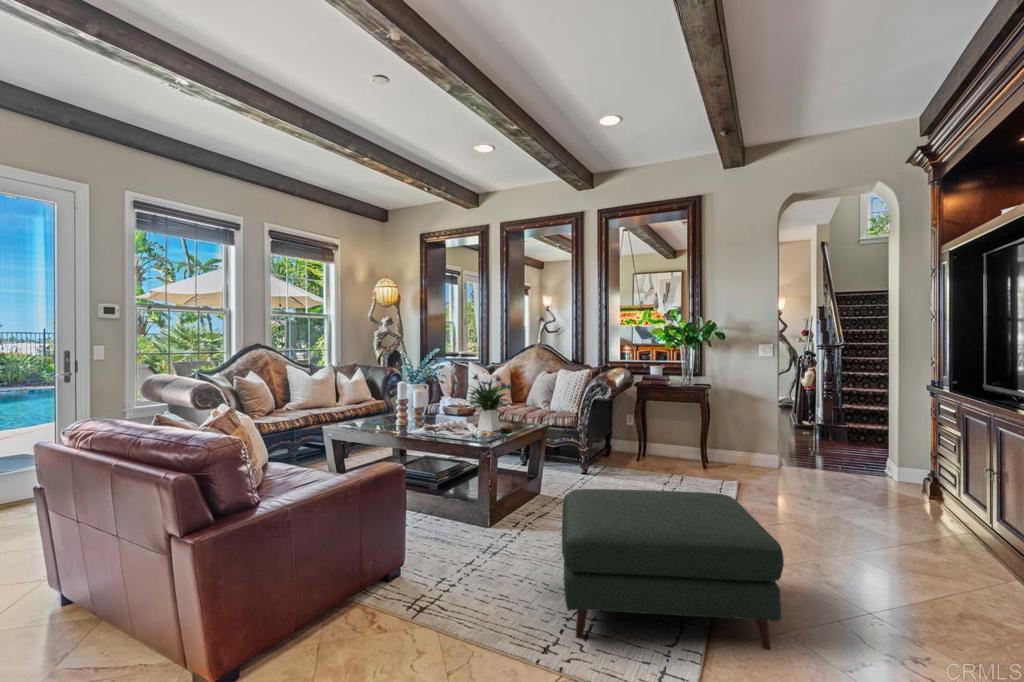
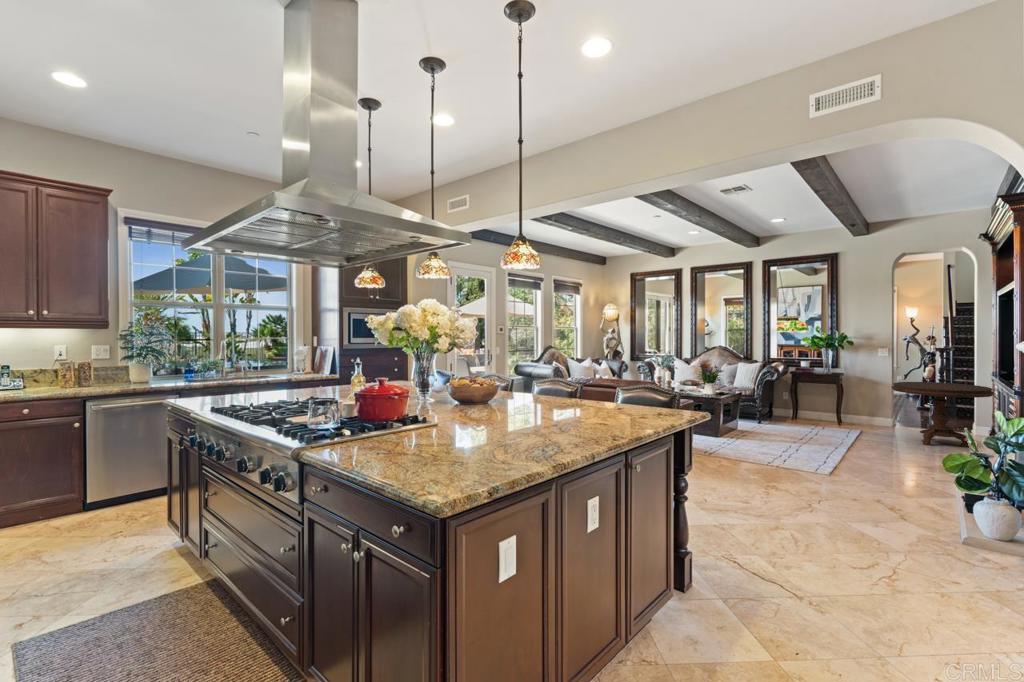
side table: none [784,399,948,514] -> present [892,382,994,447]
ottoman: present [562,489,784,650] -> none [765,415,870,474]

